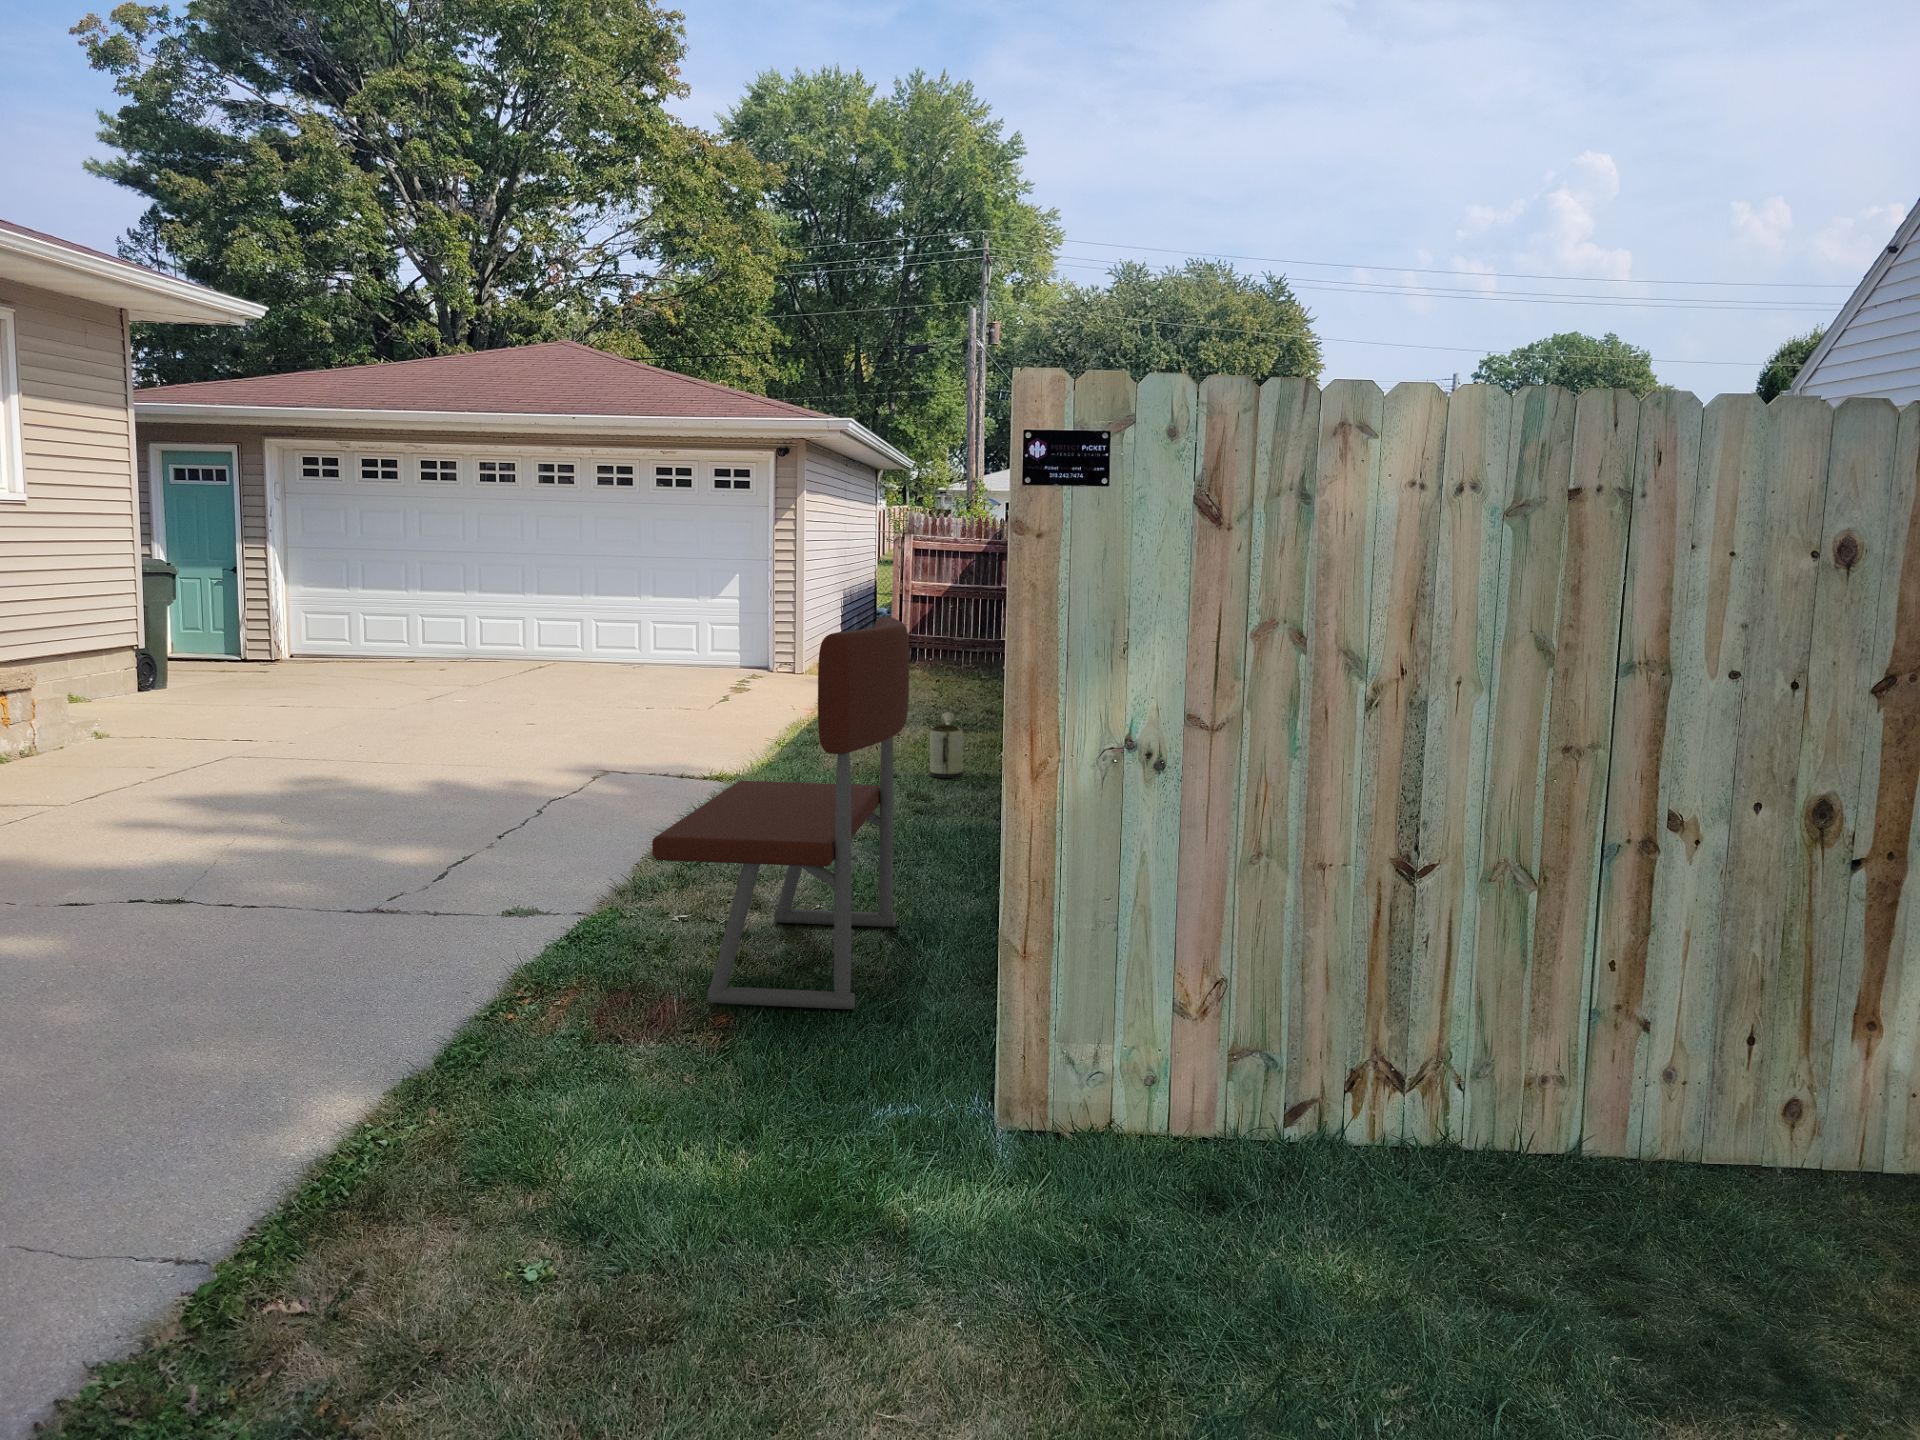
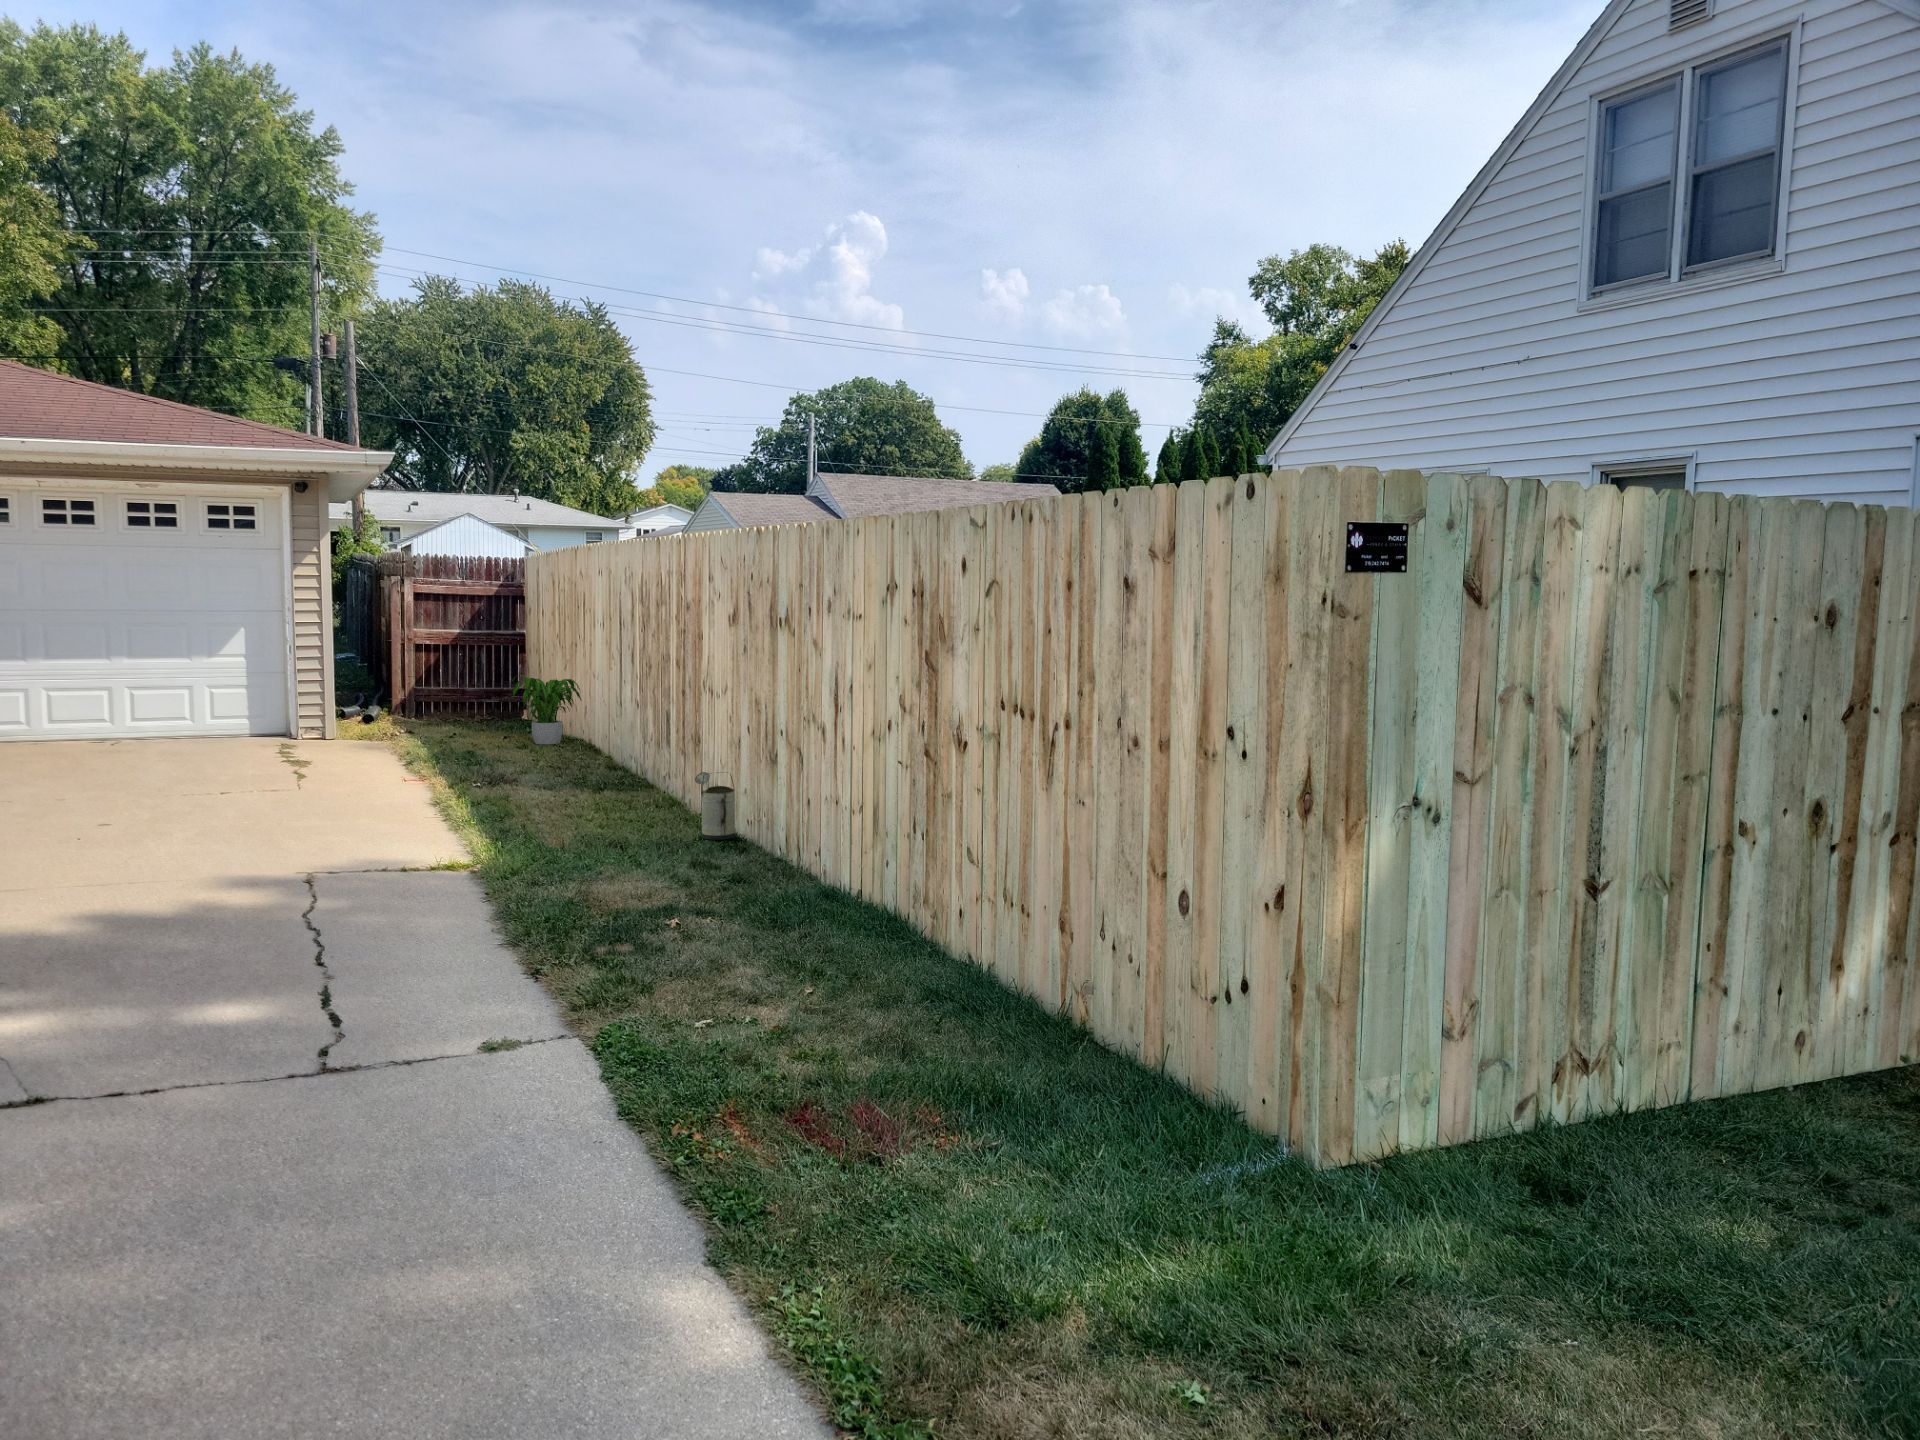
bench: present [652,617,909,1009] -> none [810,694,1087,1076]
potted plant: none [932,621,995,688] -> present [510,675,581,745]

